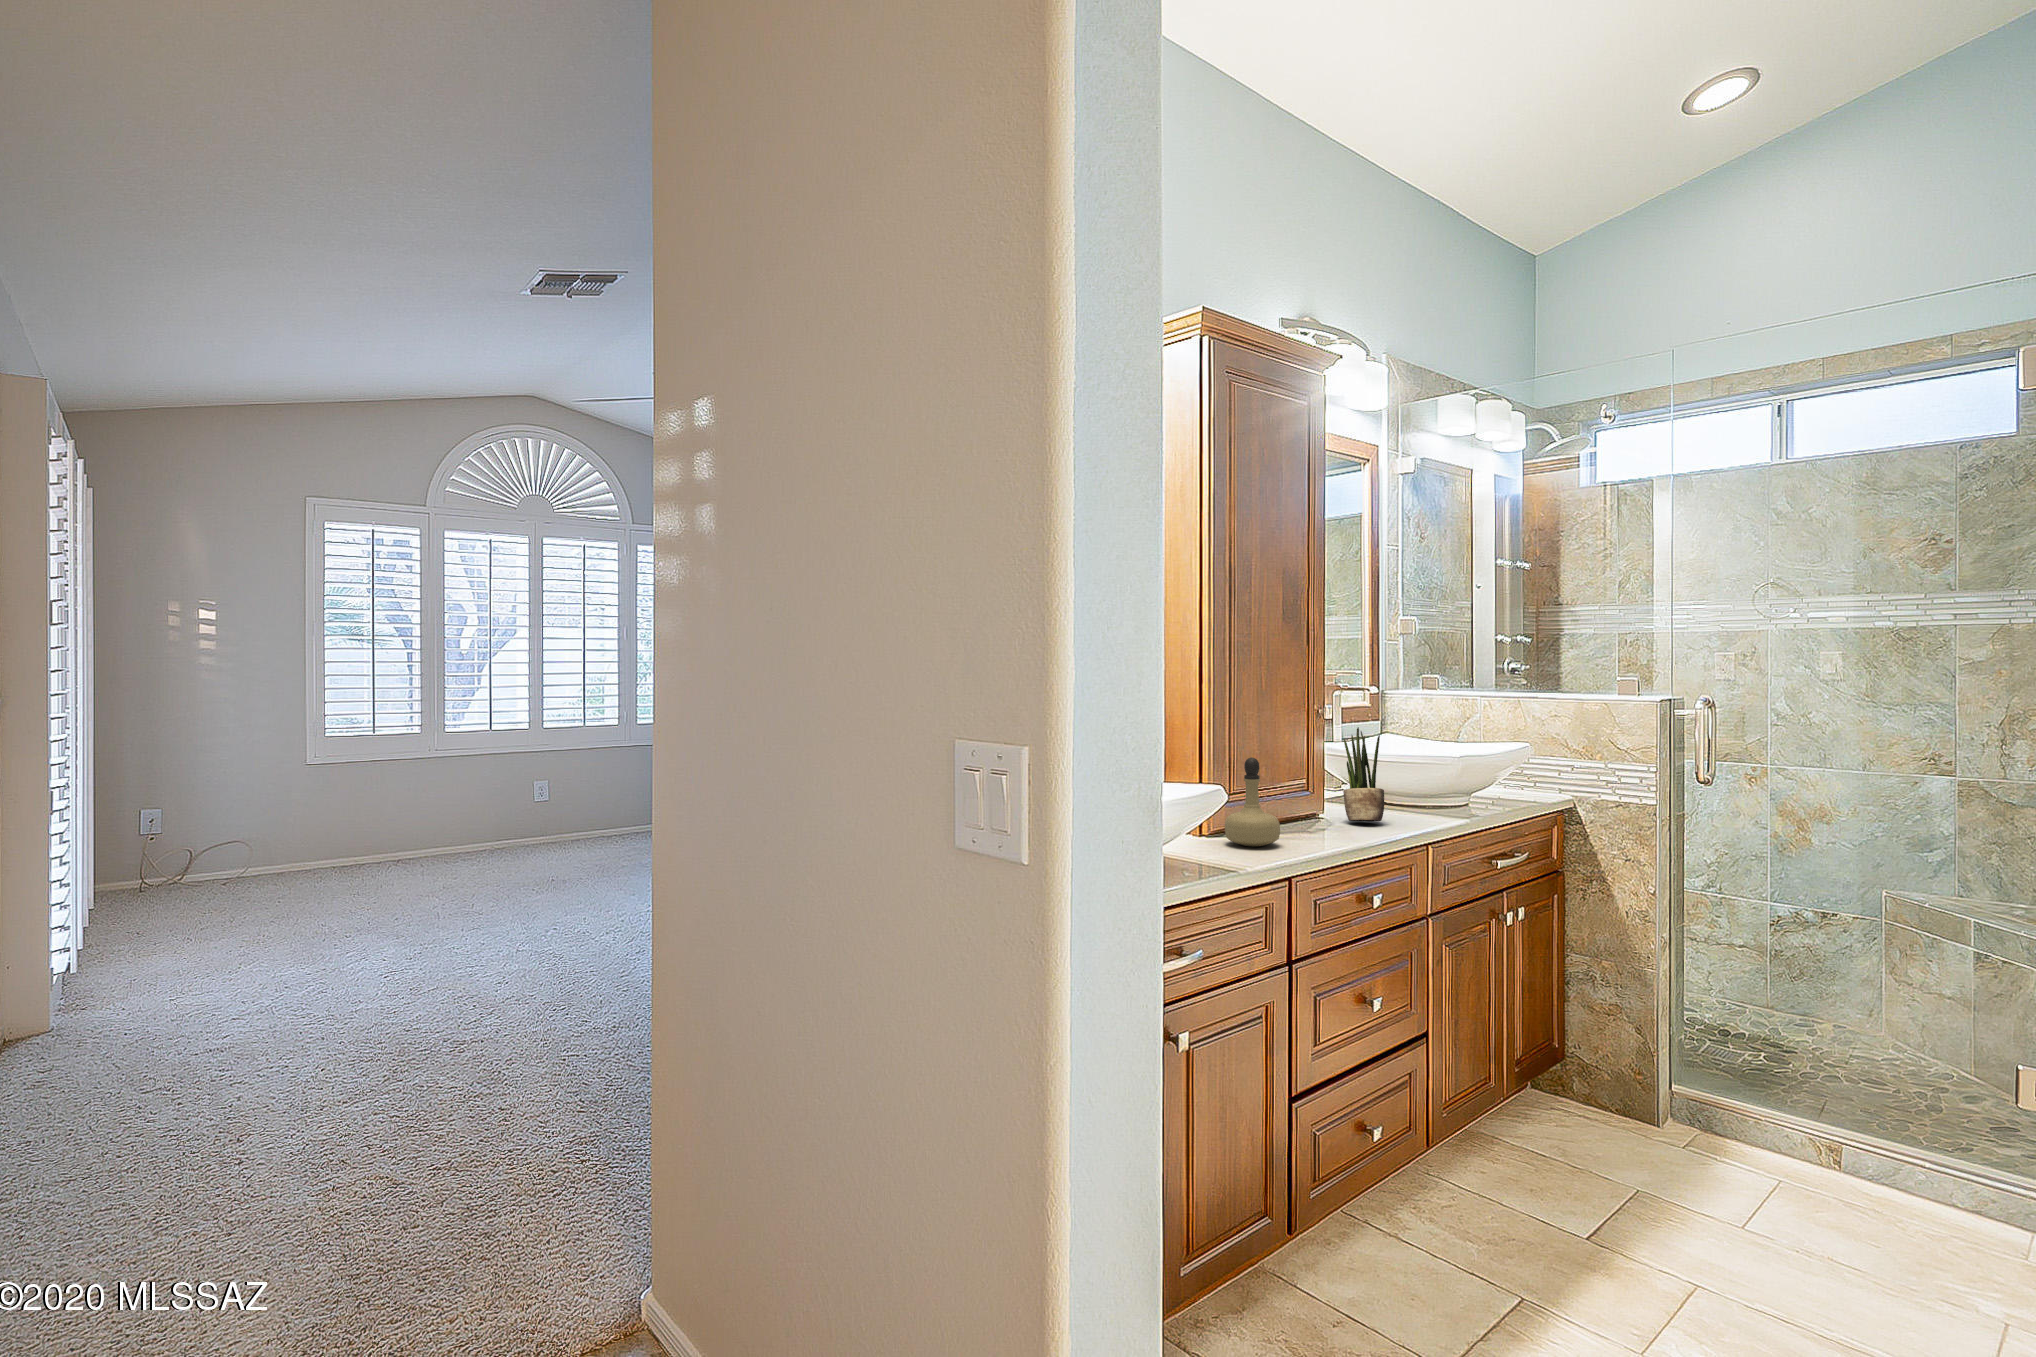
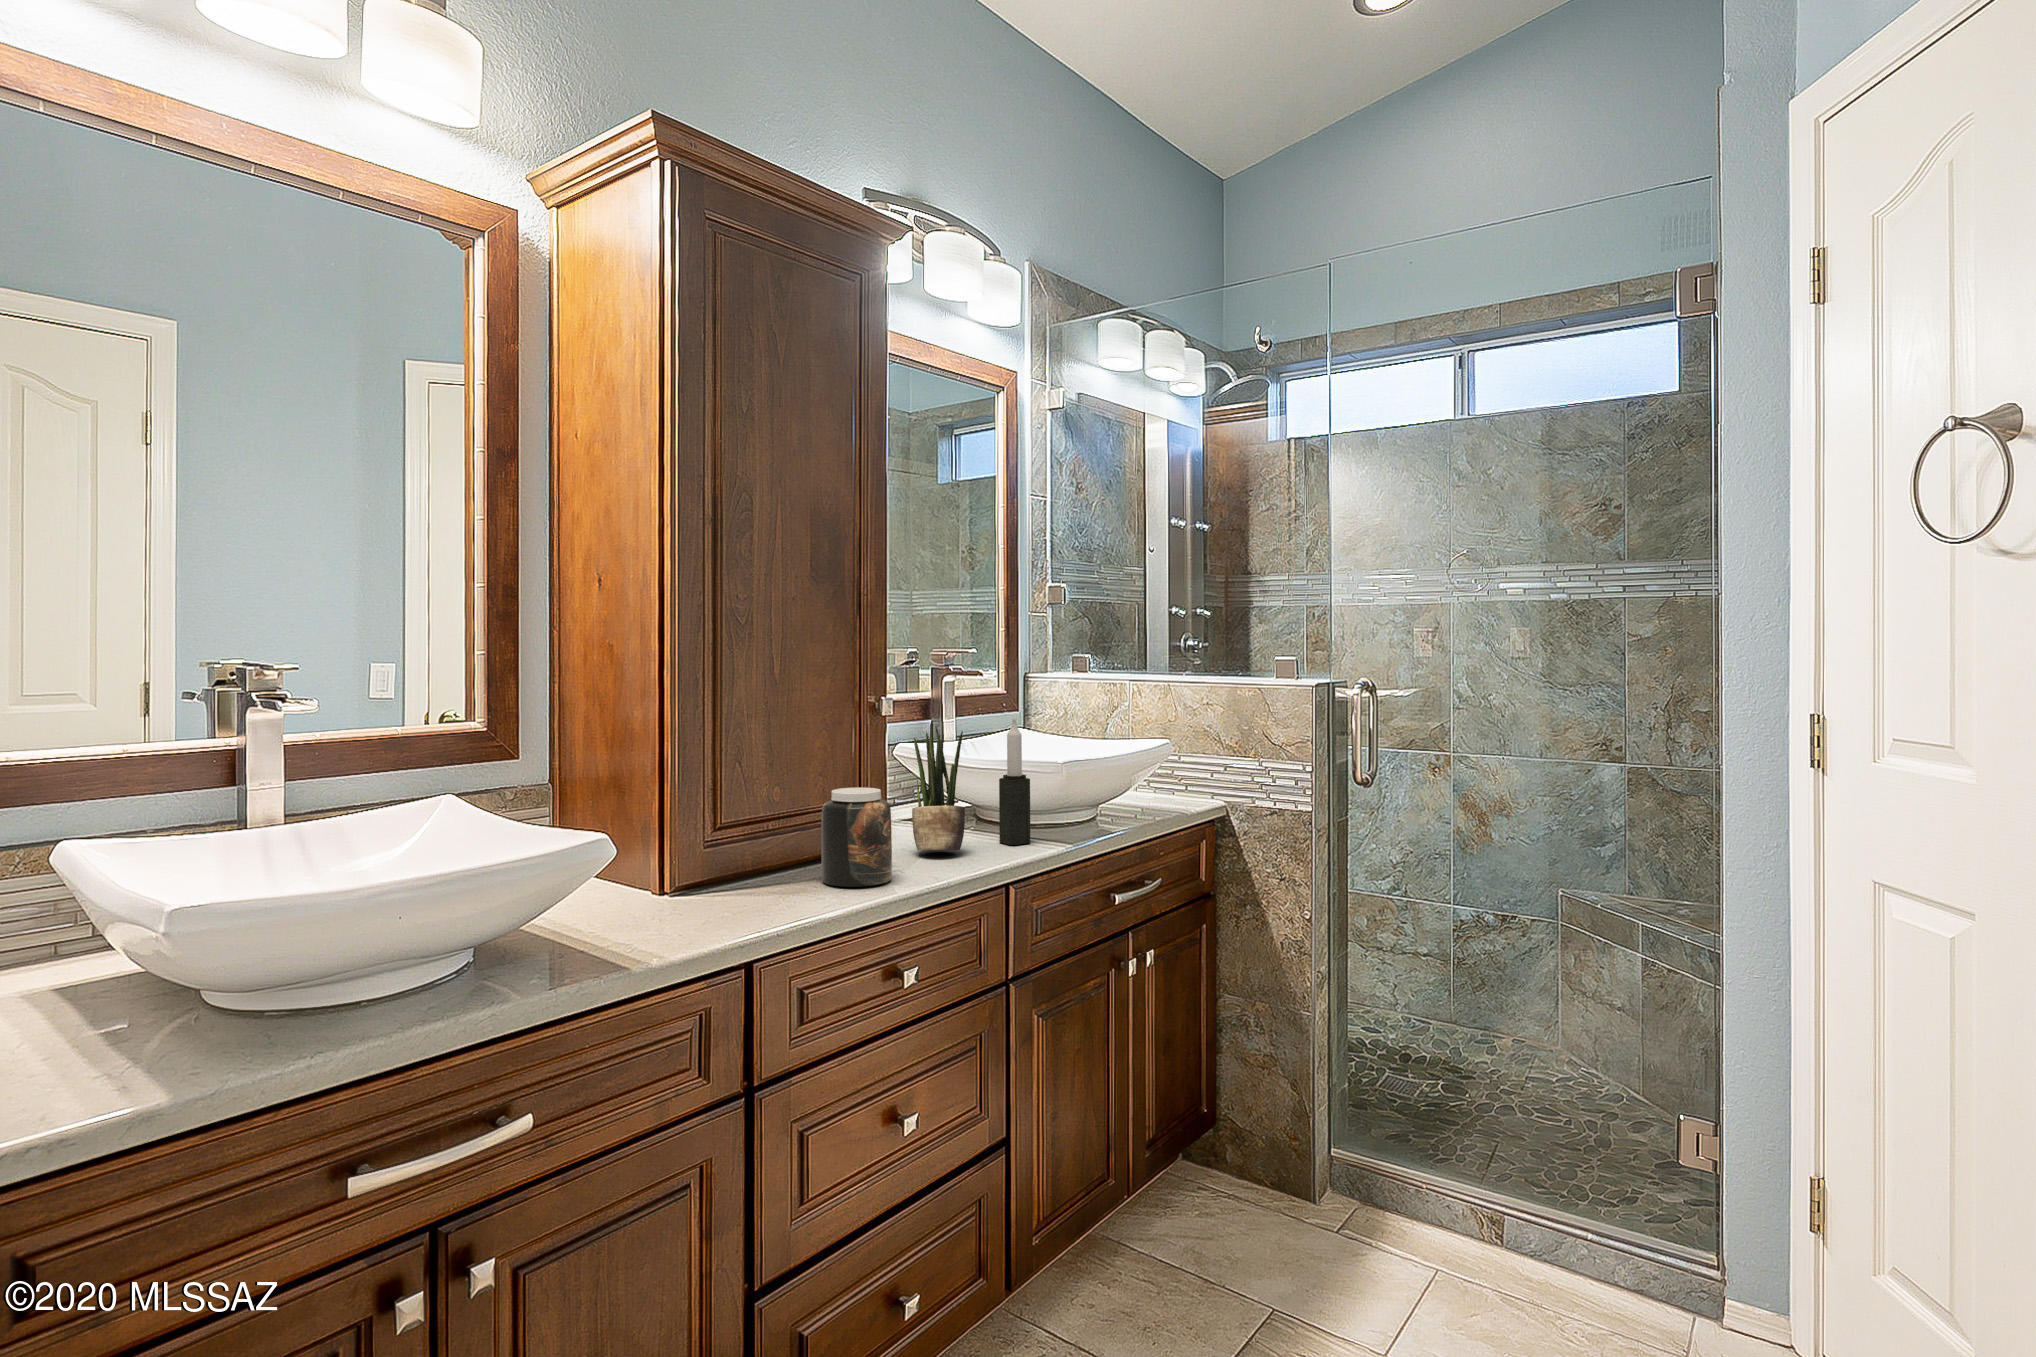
candle: none [1403,725,1429,820] -> present [999,717,1030,845]
perfume bottle: present [1225,757,1280,846] -> none [690,771,774,905]
jar: none [1298,772,1349,840] -> present [821,787,892,887]

